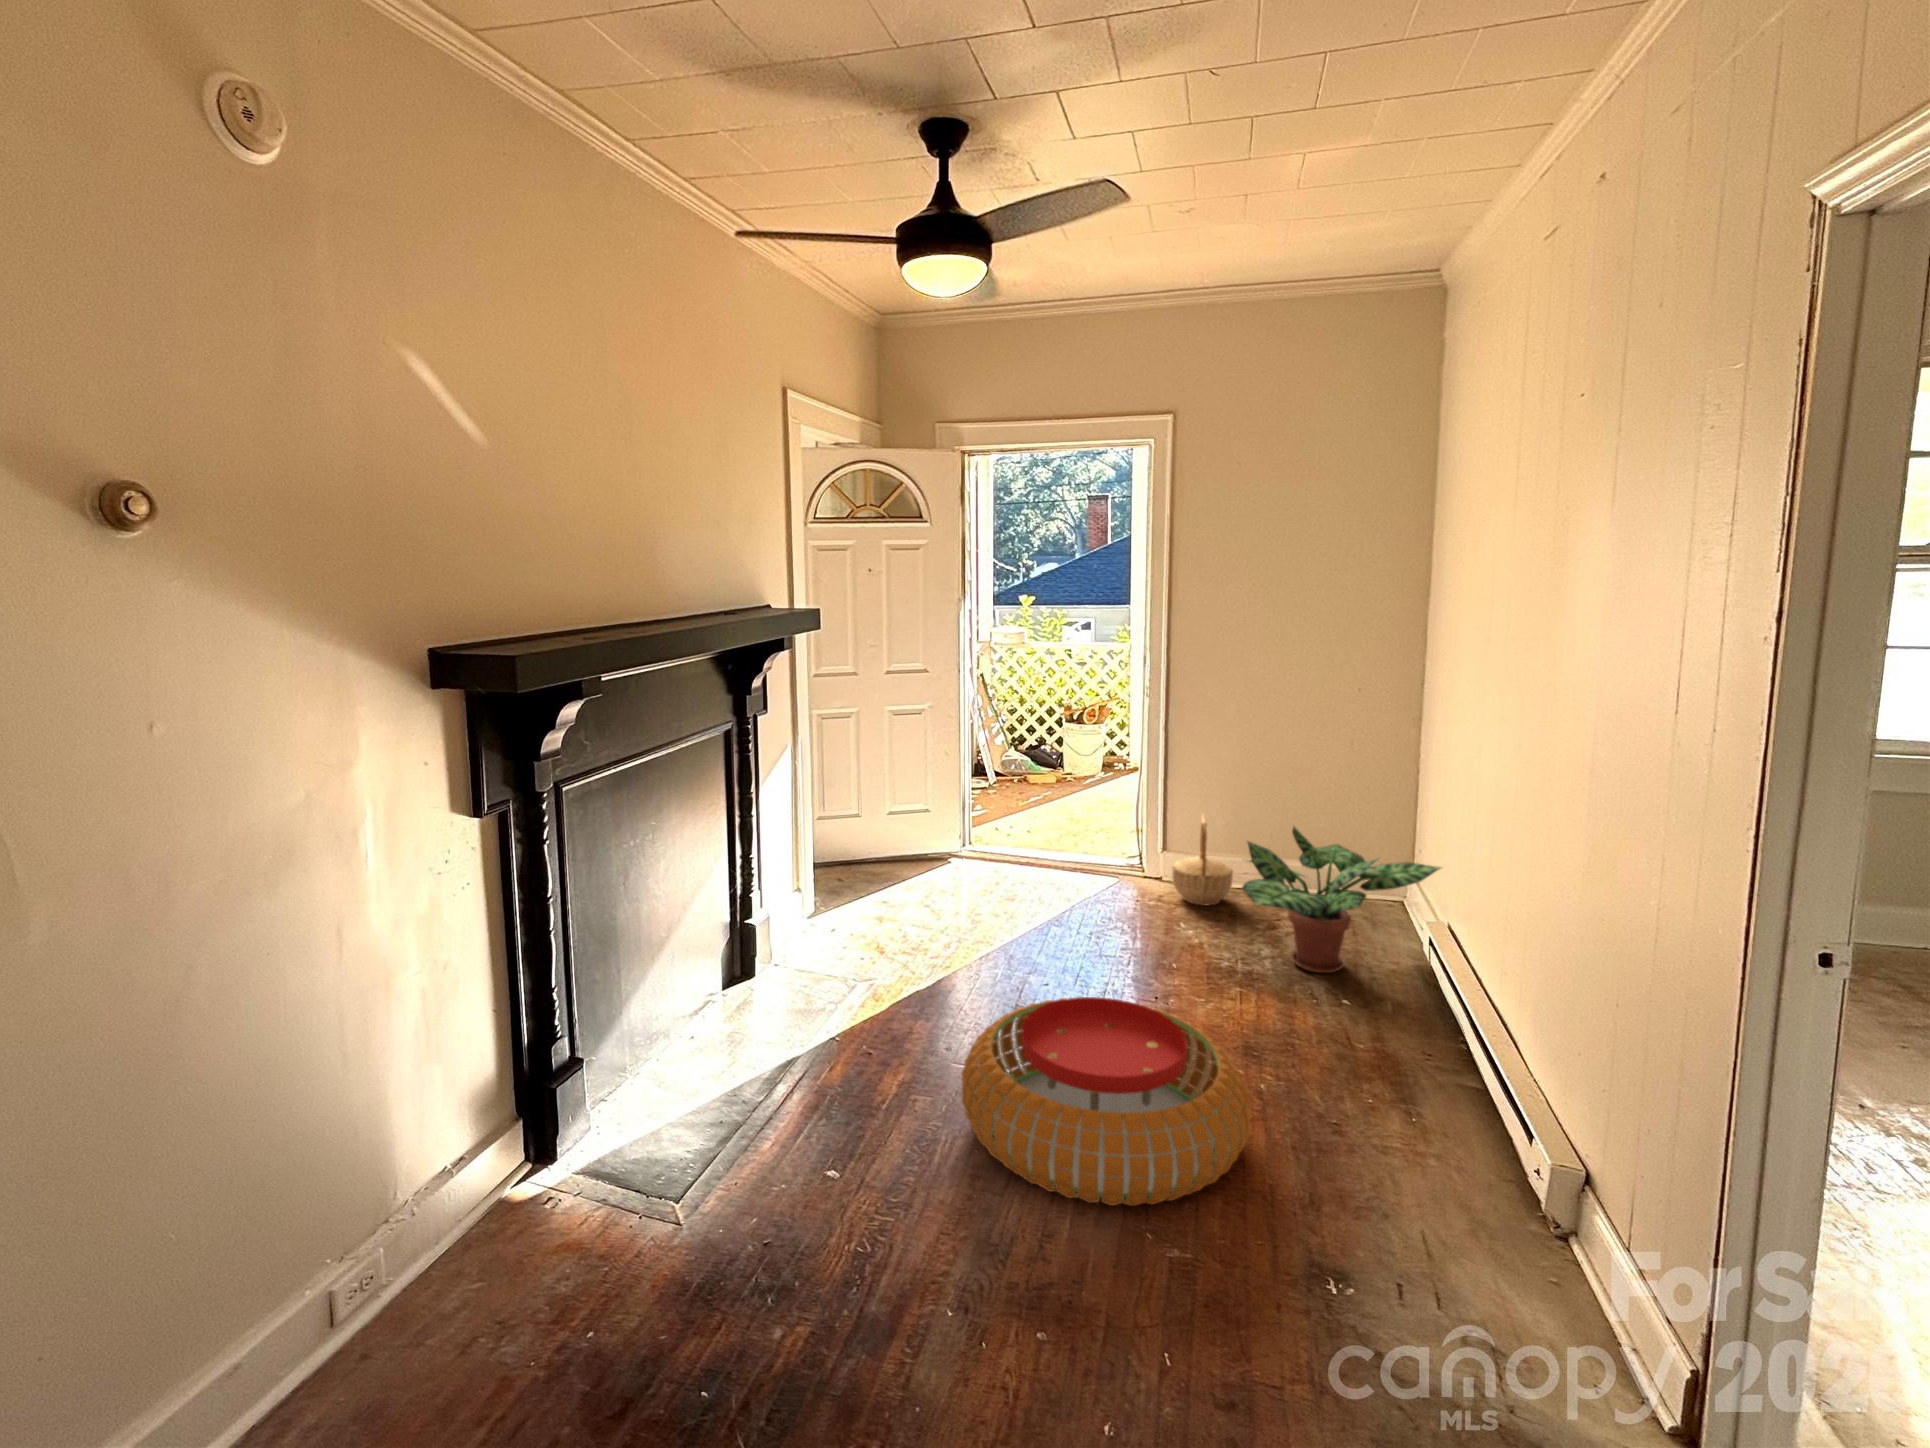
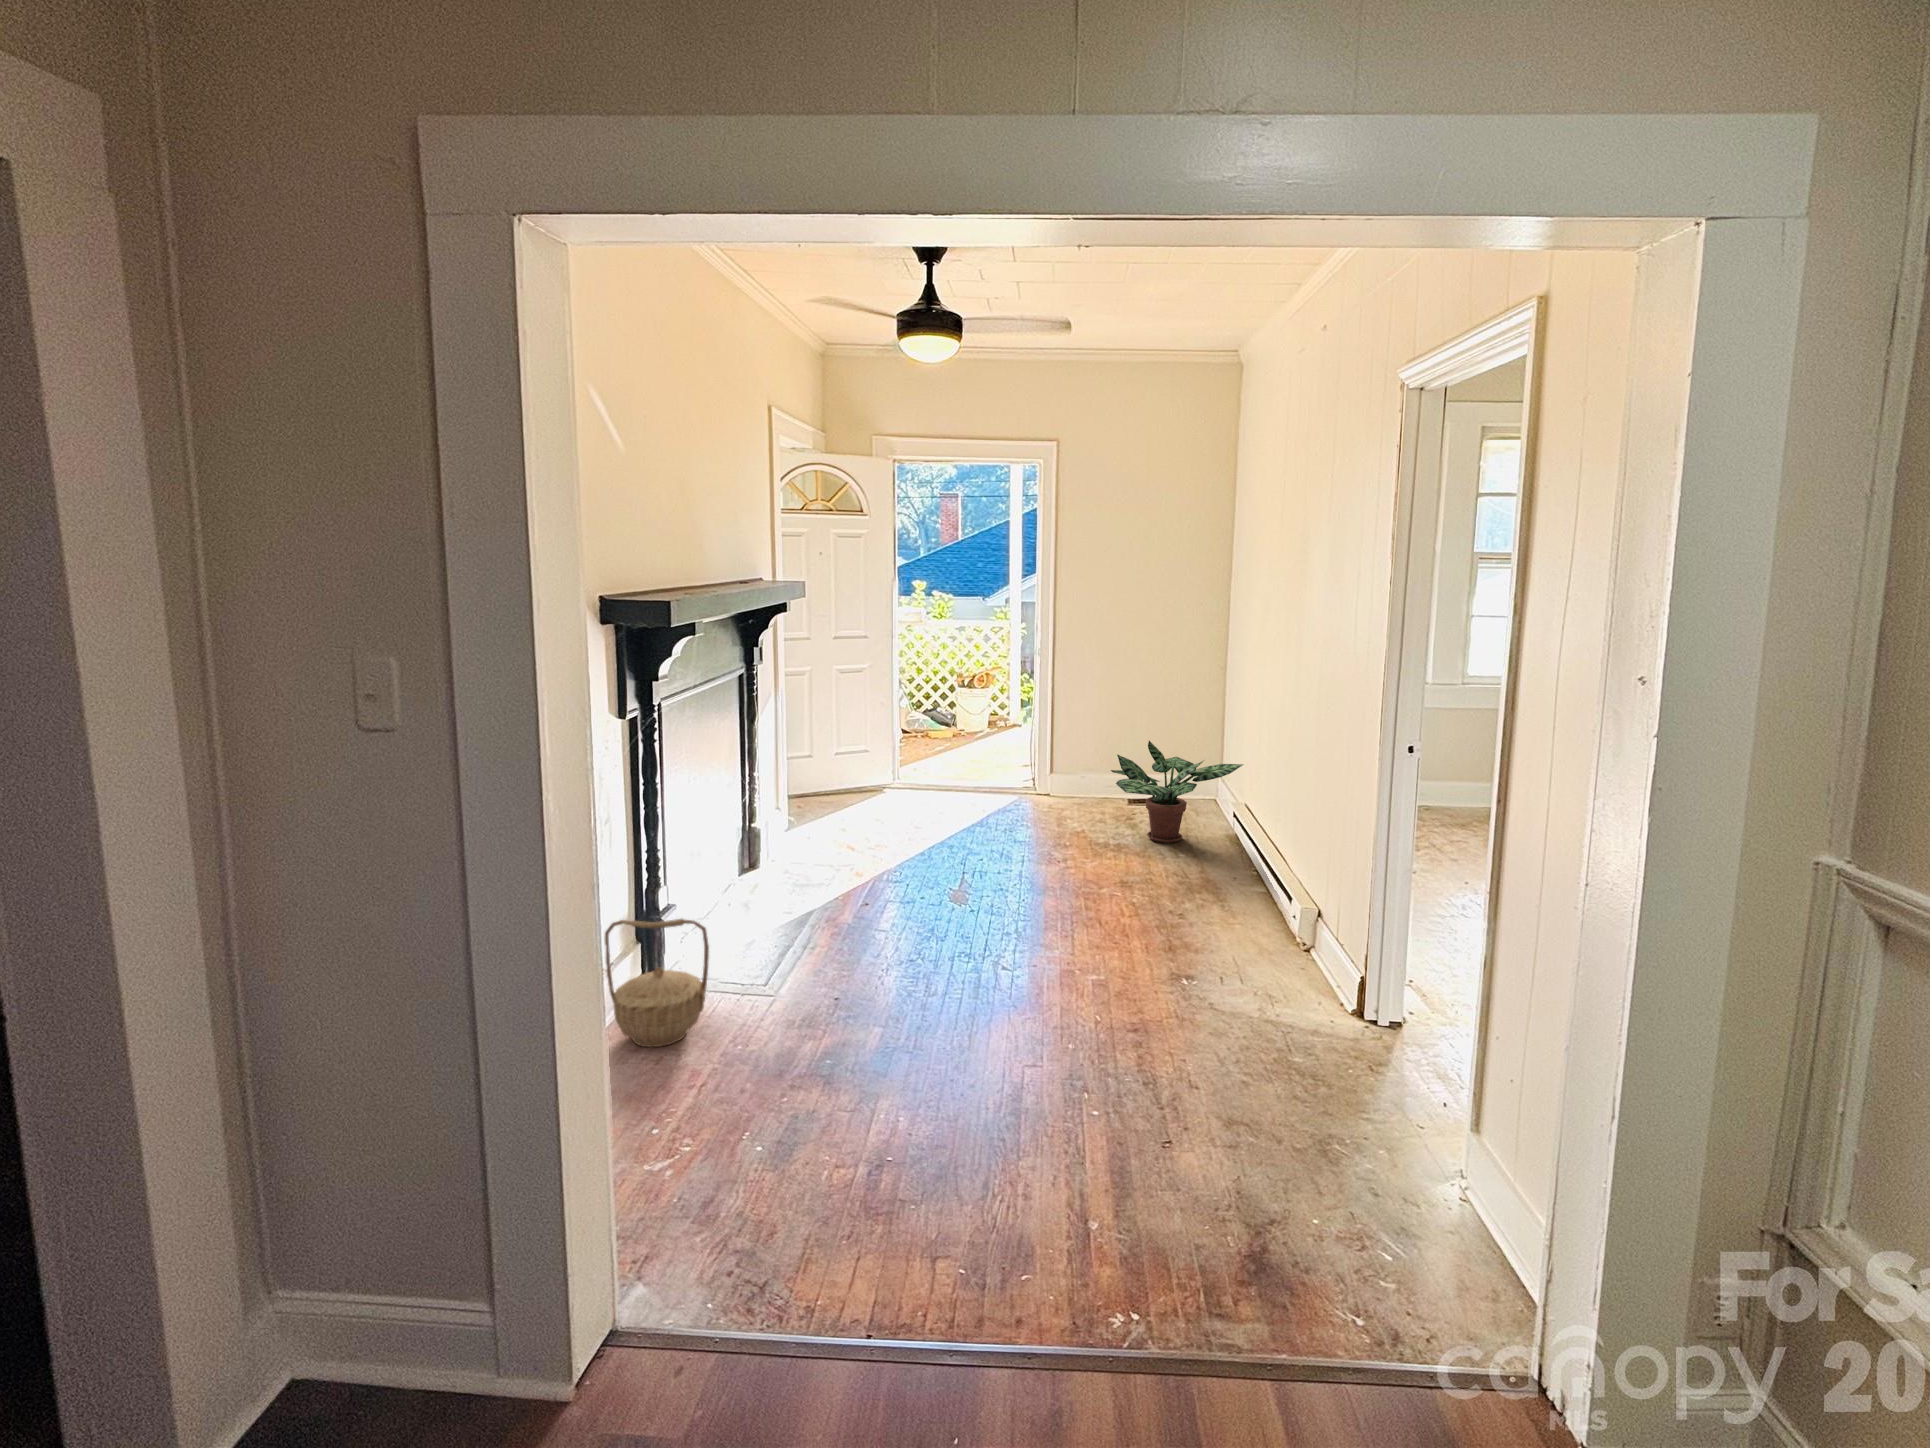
basket: present [1172,815,1233,905] -> present [604,919,709,1047]
pouf: present [962,997,1251,1206] -> none [945,847,1133,960]

